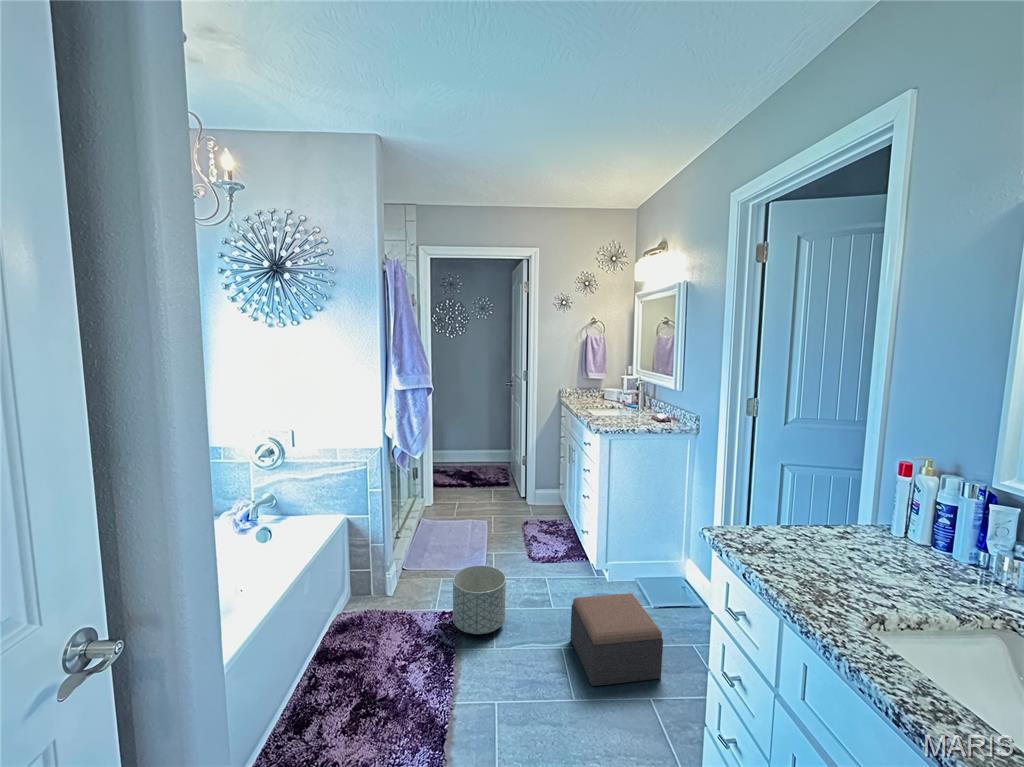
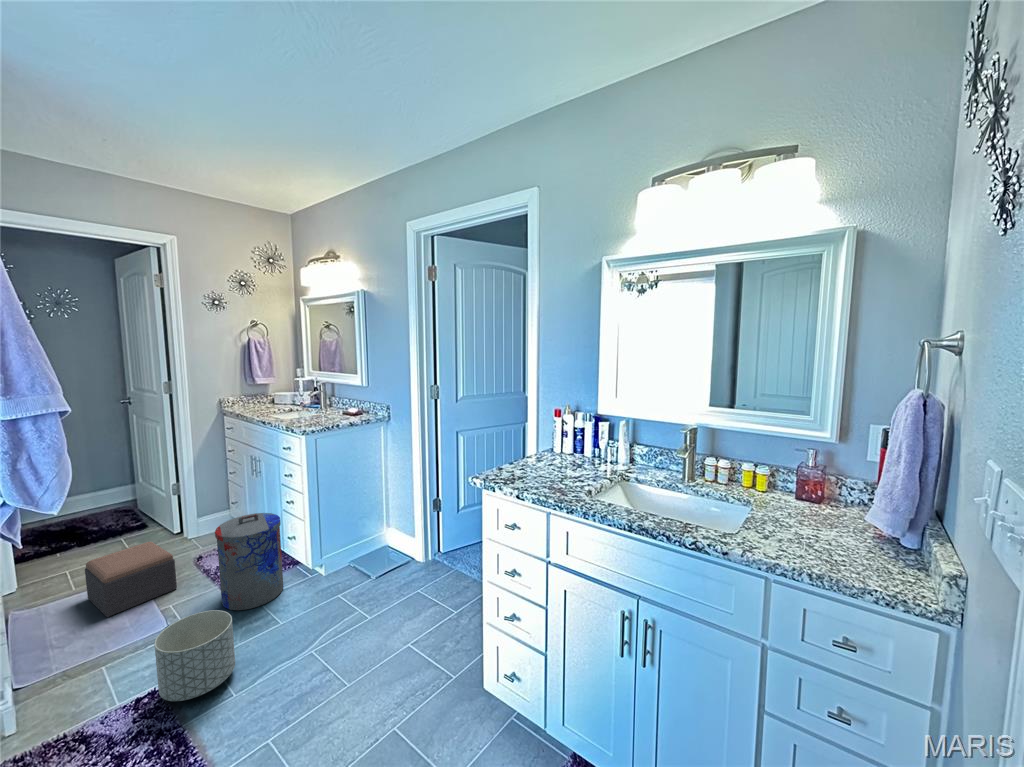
trash can: none [522,497,573,584] -> present [215,513,283,610]
footstool: present [570,593,663,686] -> present [85,542,177,617]

